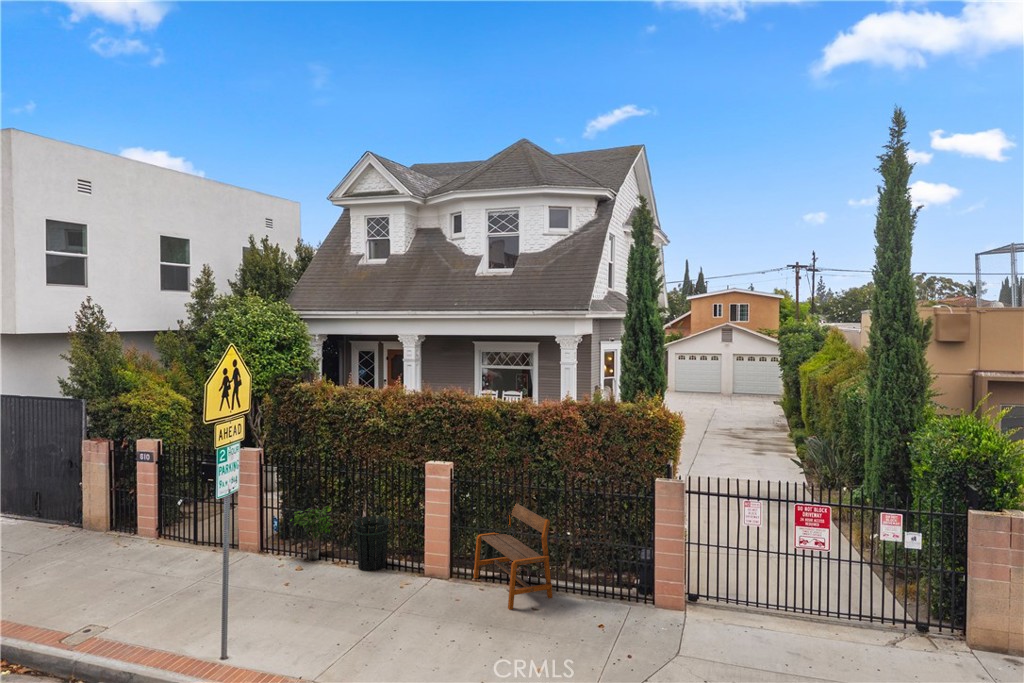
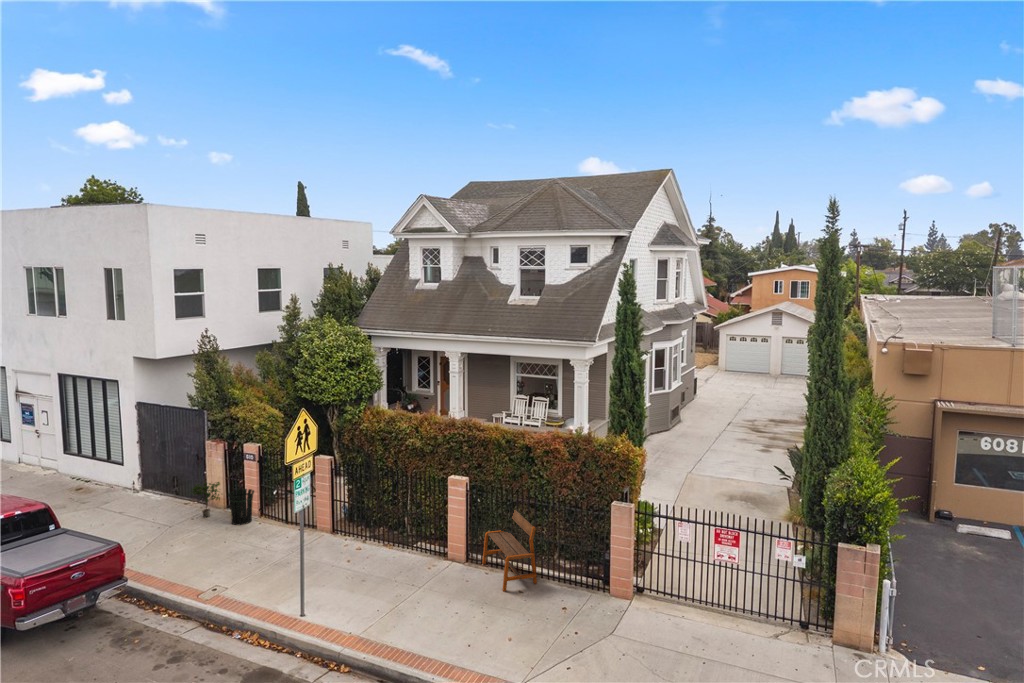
potted plant: present [290,506,334,561] -> present [192,482,220,517]
waste bin: present [354,516,390,571] -> present [228,489,254,525]

